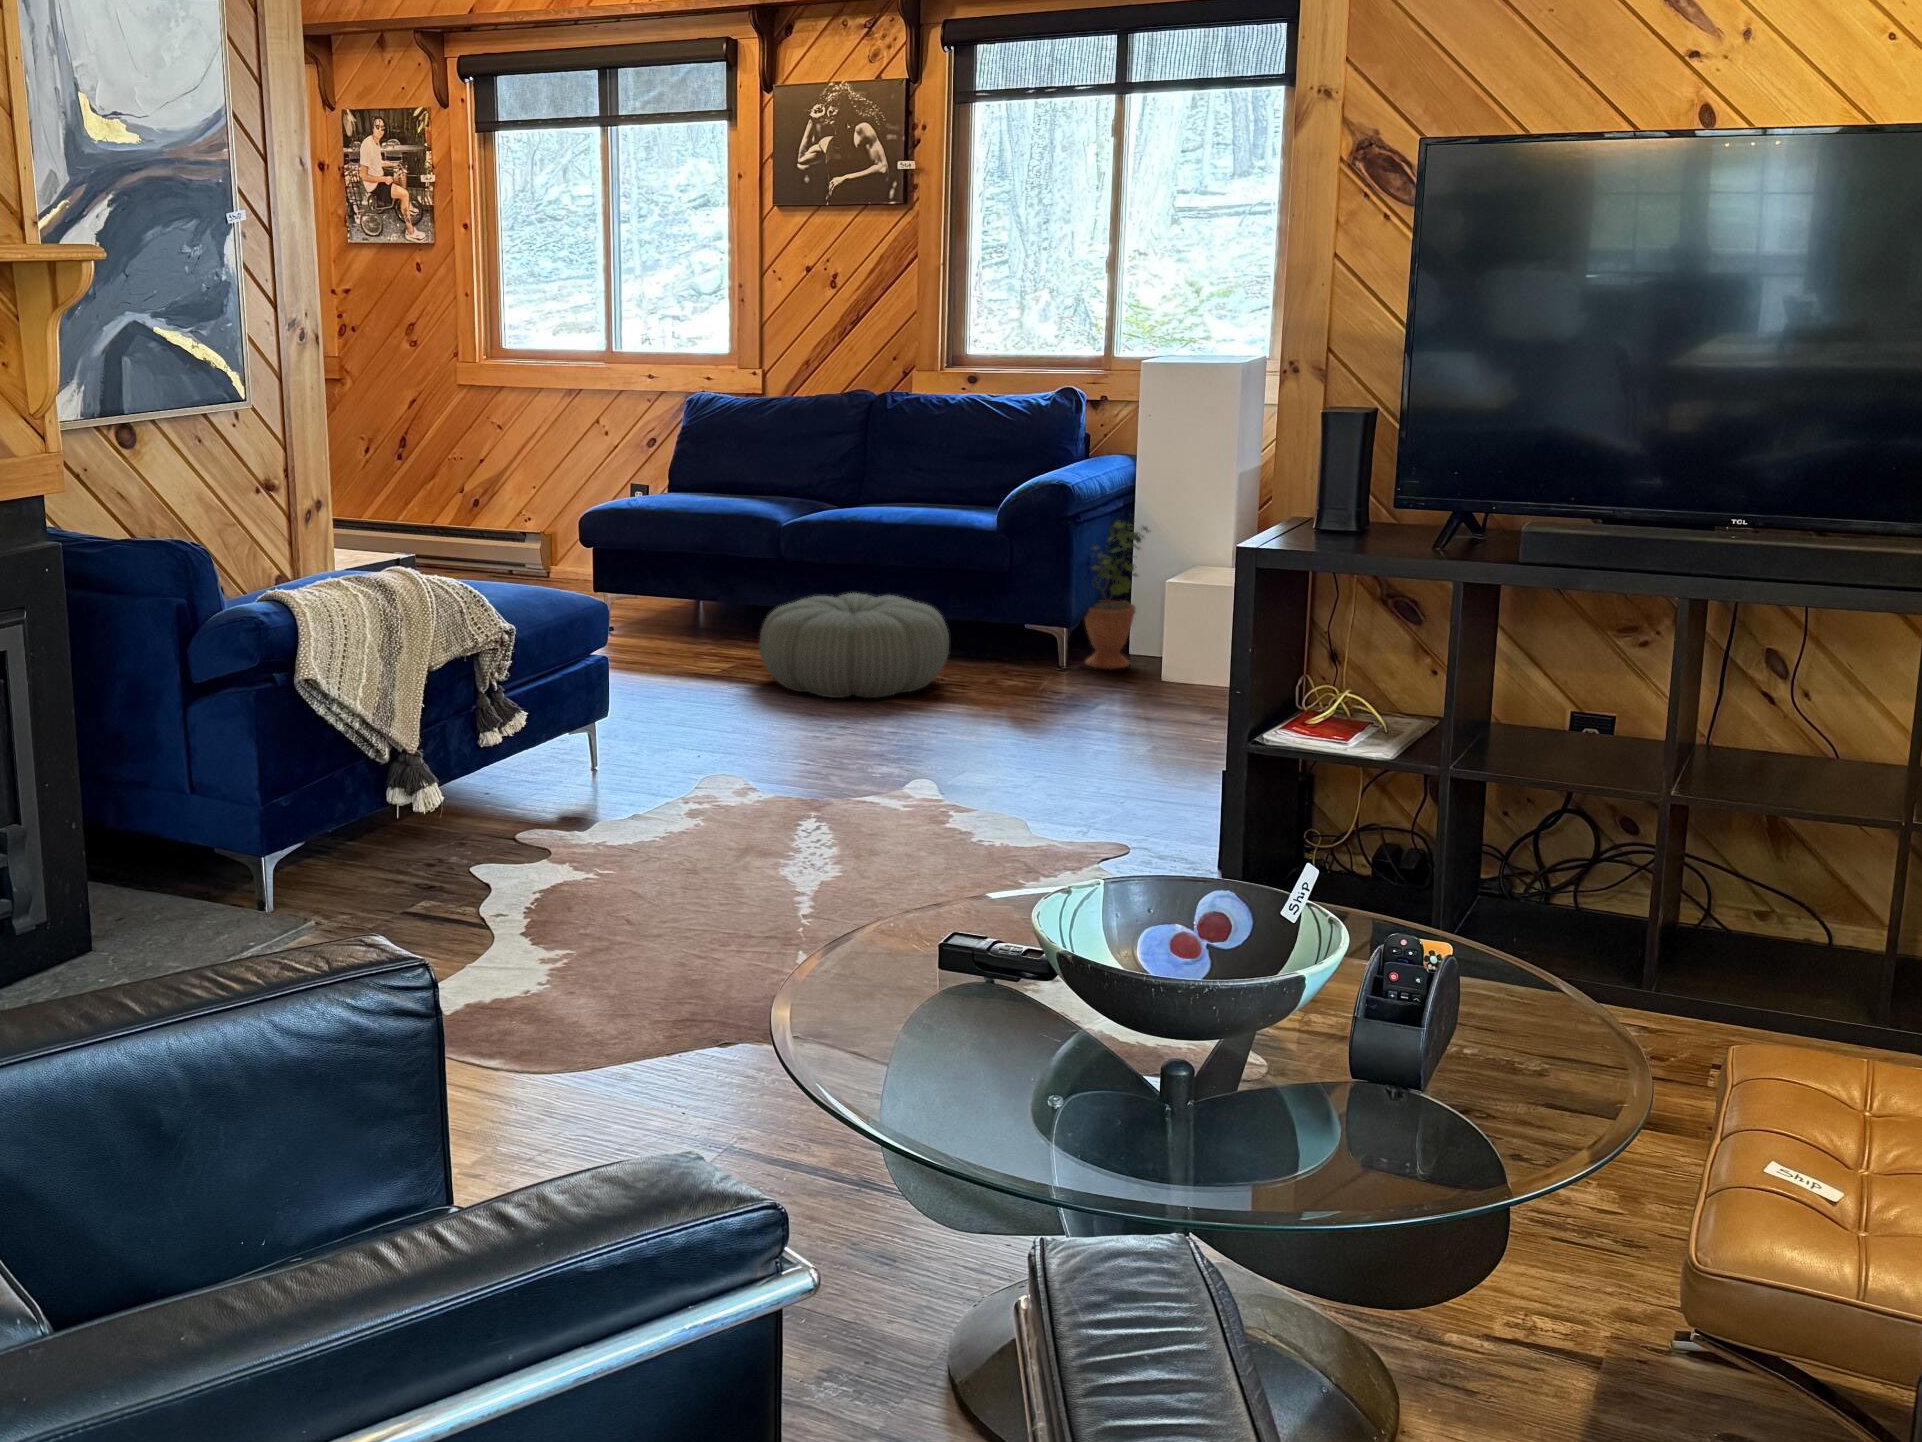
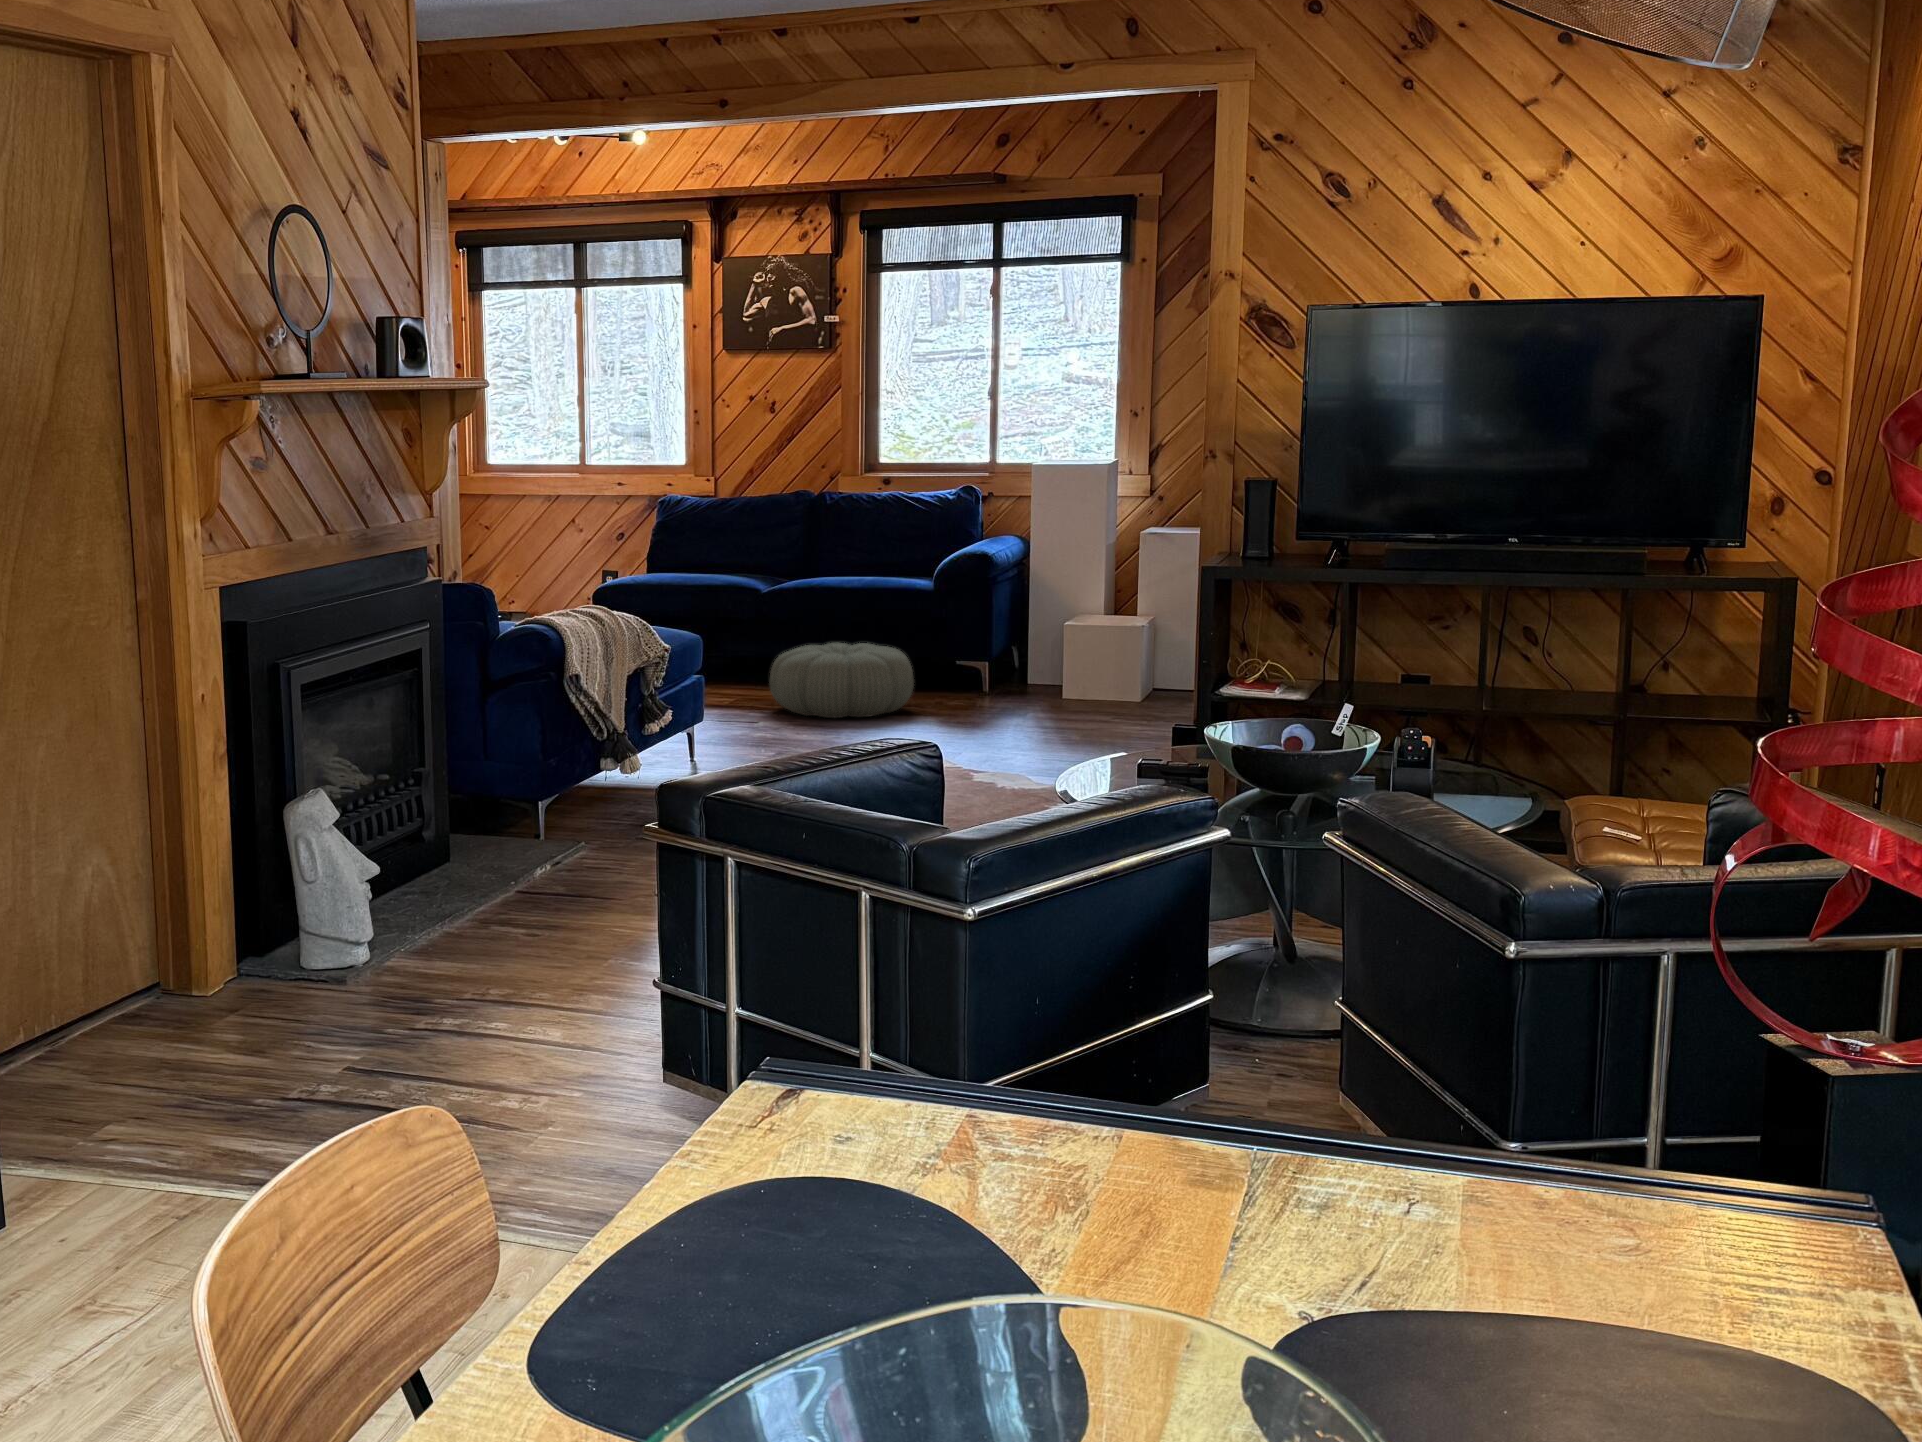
potted plant: present [1085,521,1149,669] -> none [994,579,1051,696]

